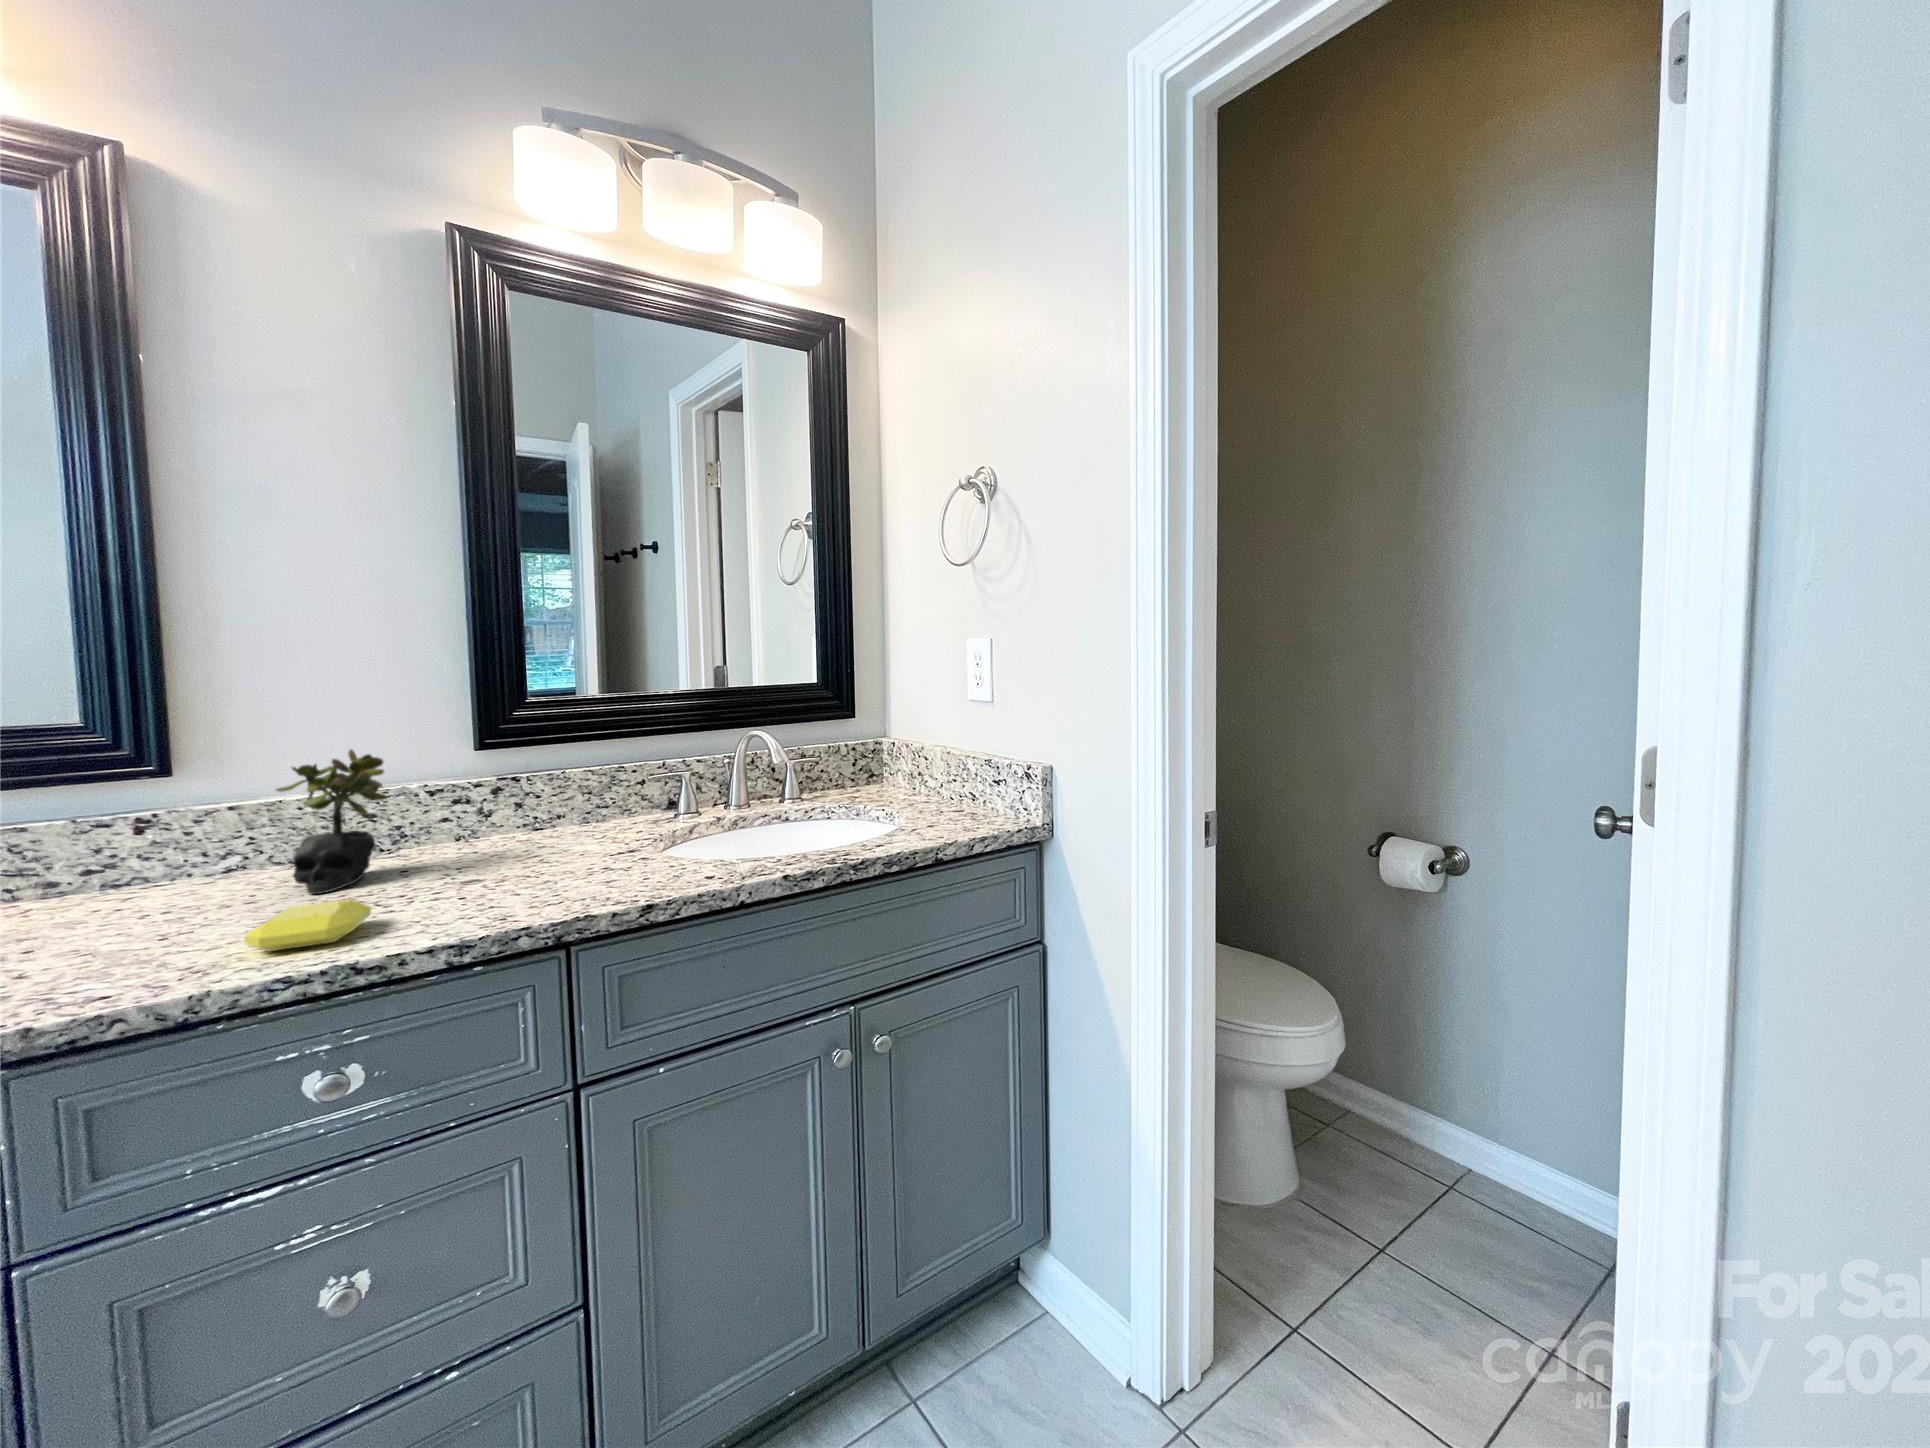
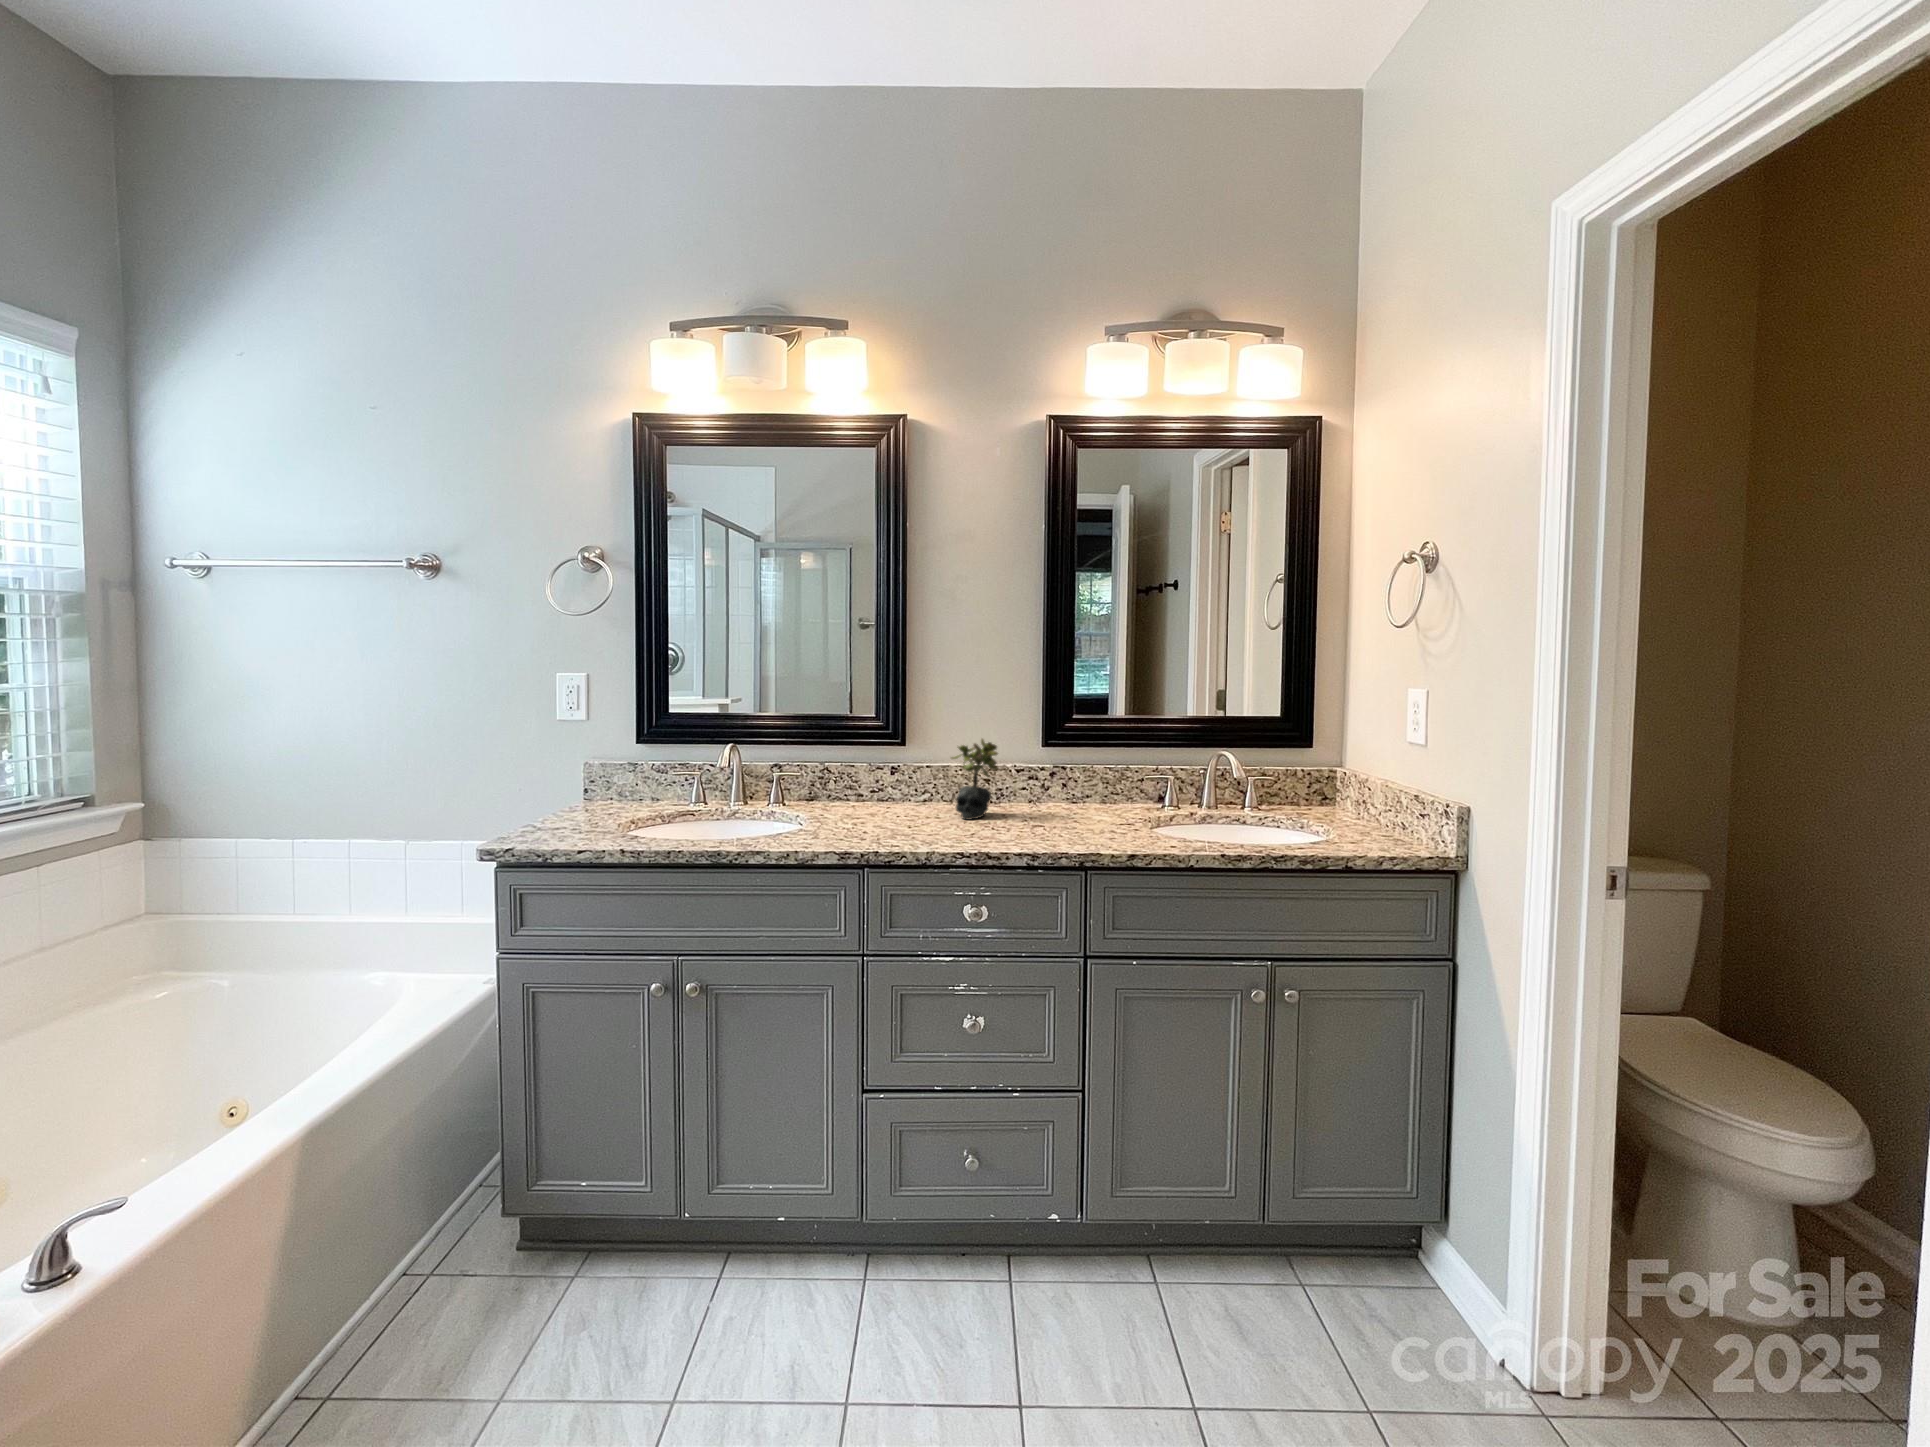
soap bar: present [244,900,371,951] -> none [950,820,998,841]

